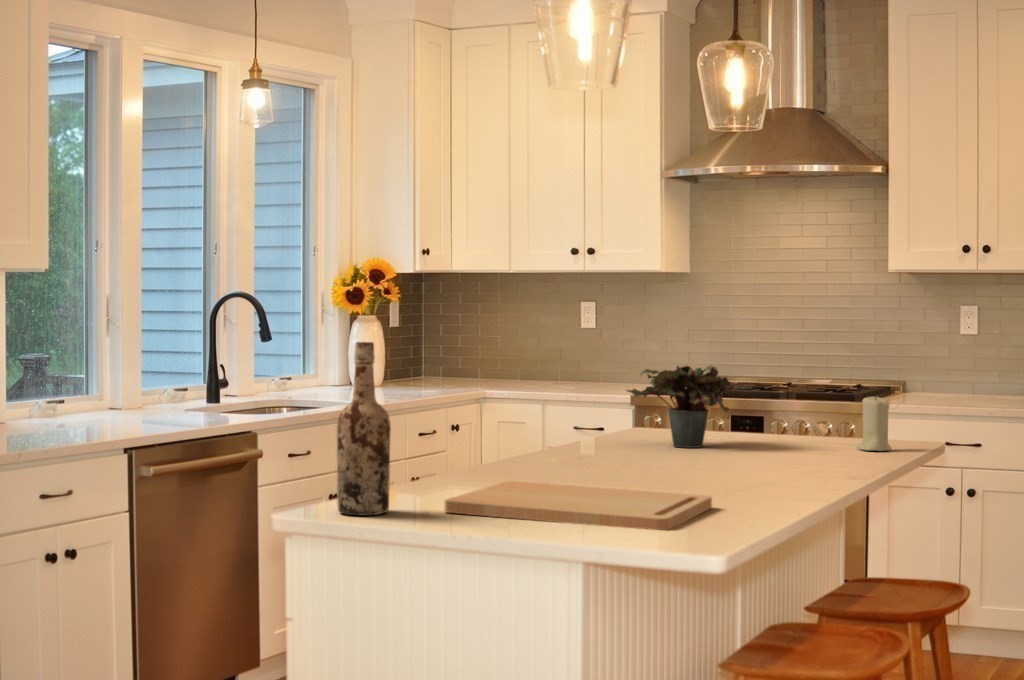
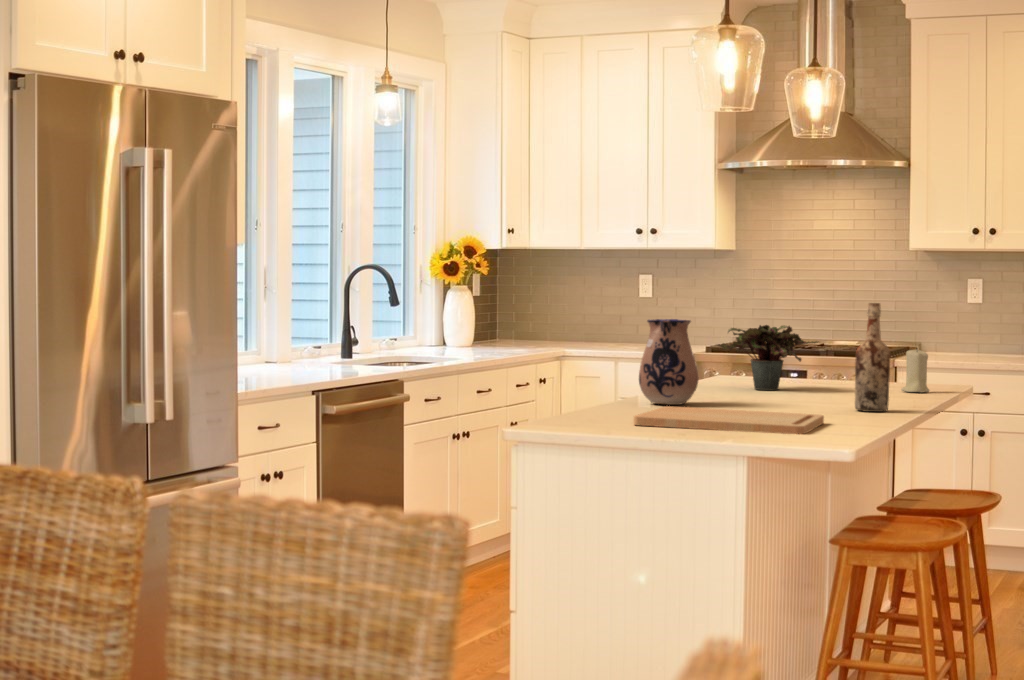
wine bottle: present [337,342,391,515] -> present [855,303,890,412]
ceramic pitcher: none [498,361,575,473] -> present [639,319,698,405]

